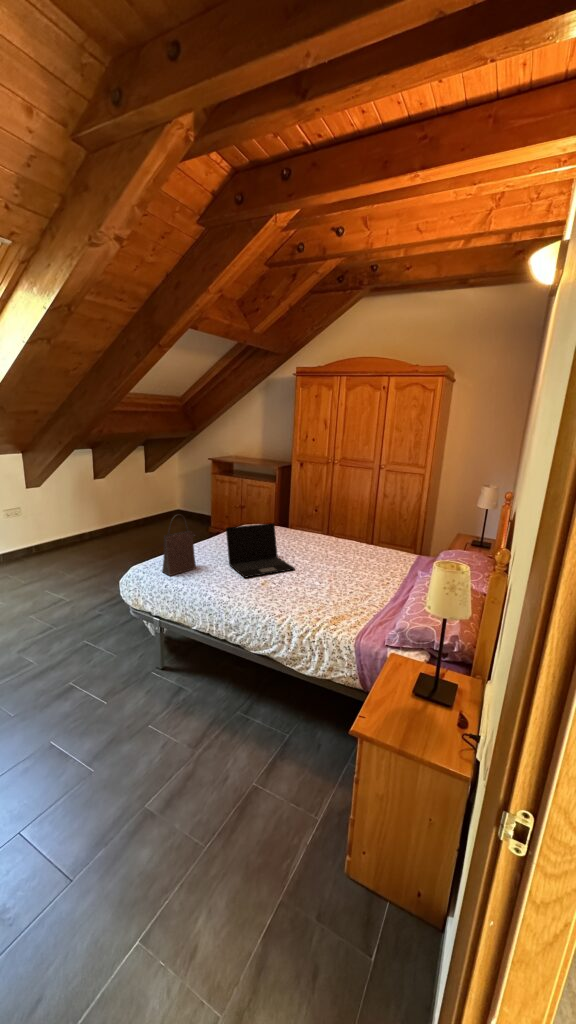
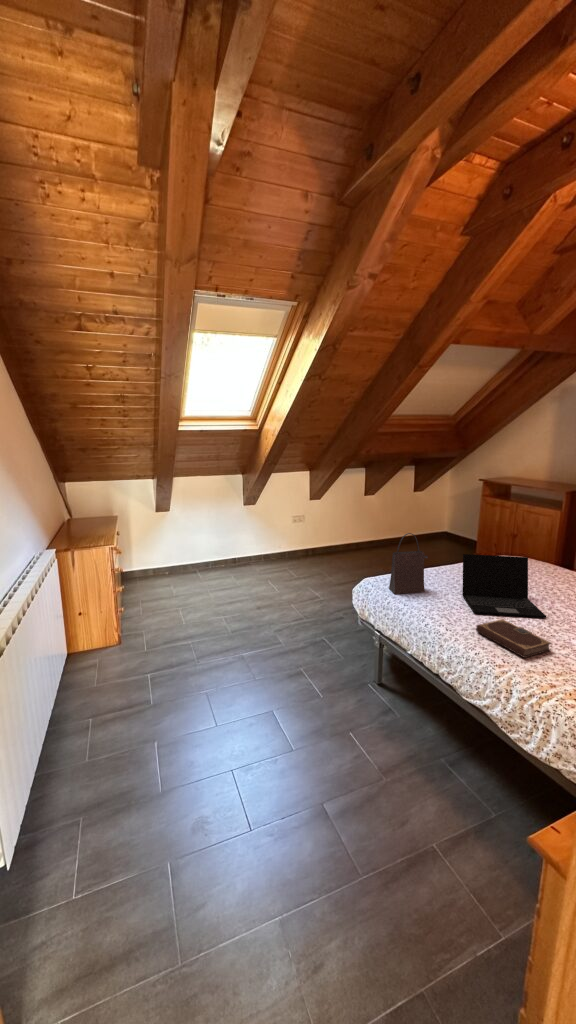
notebook: none [253,578,308,604] -> present [476,619,551,658]

